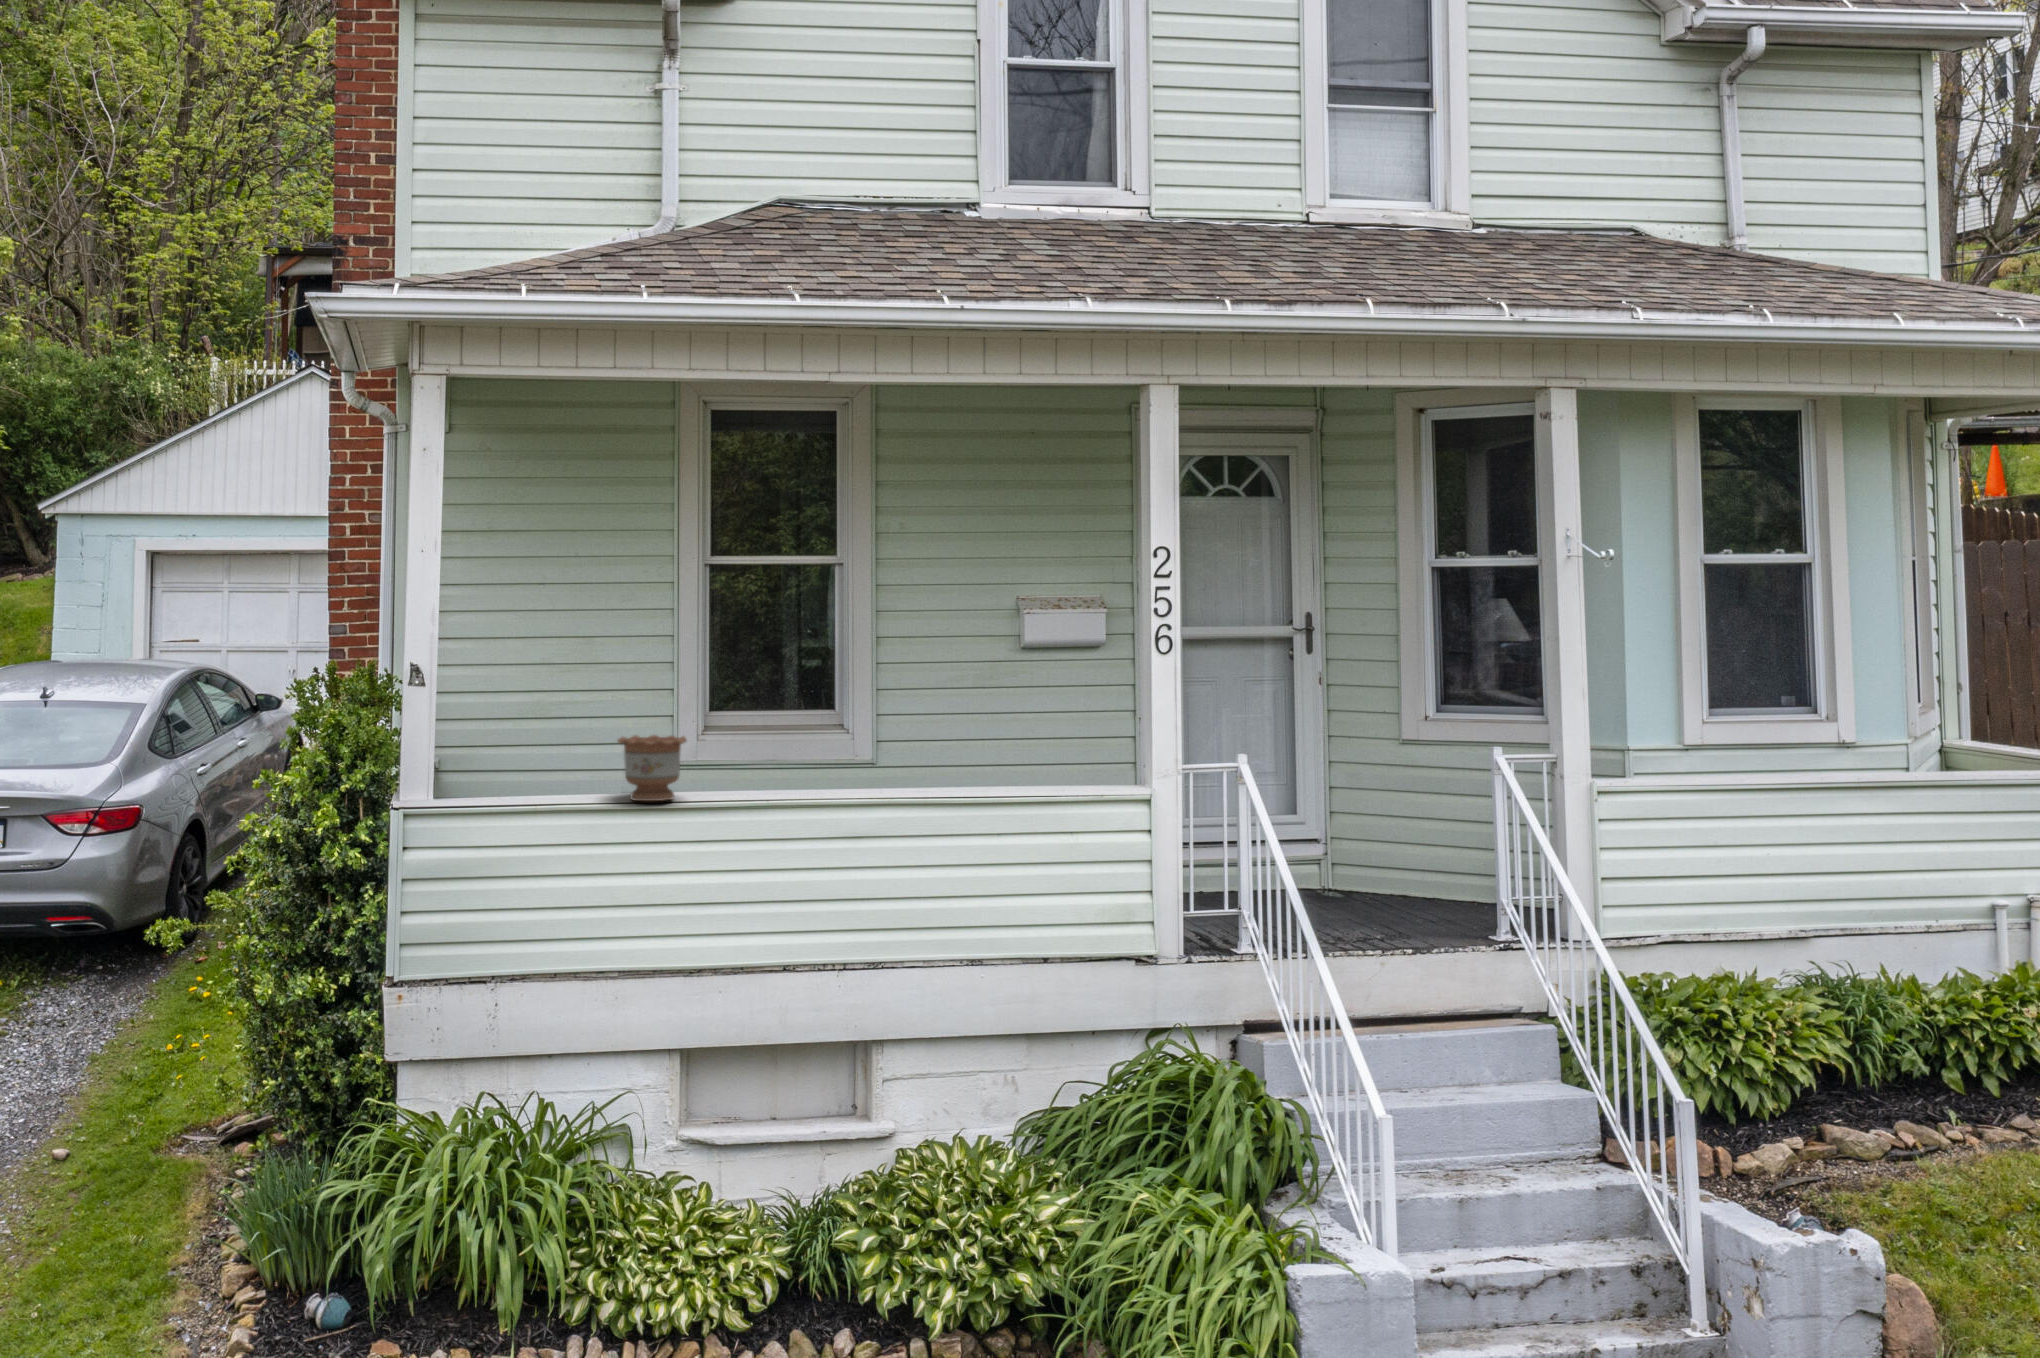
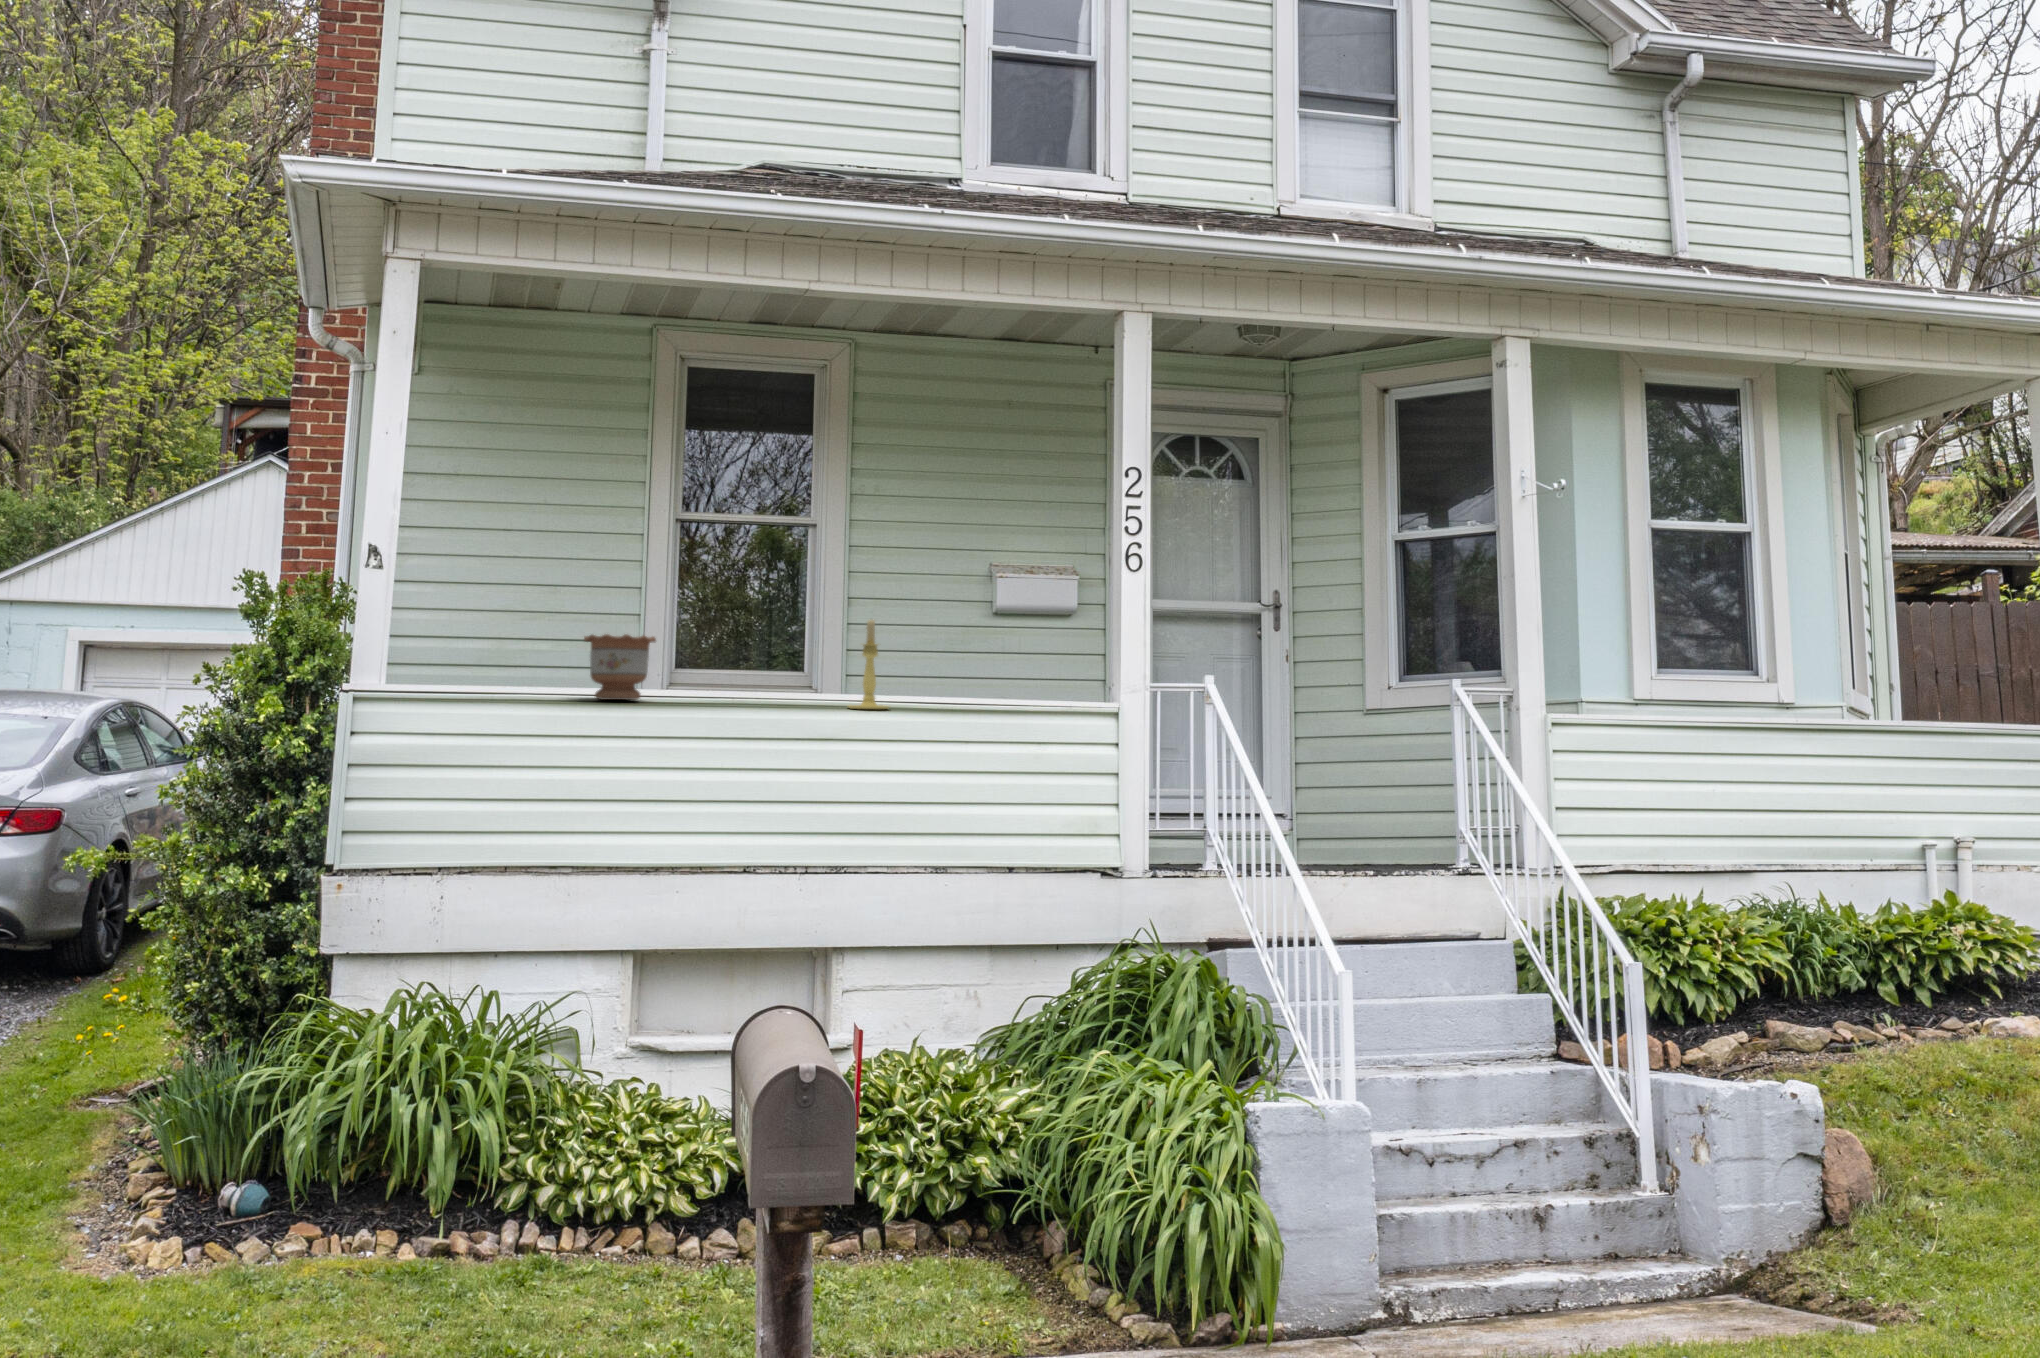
candle holder: none [875,714,918,807] -> present [847,620,888,709]

